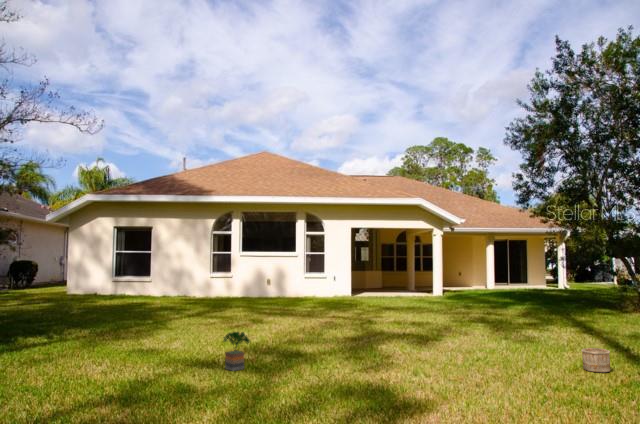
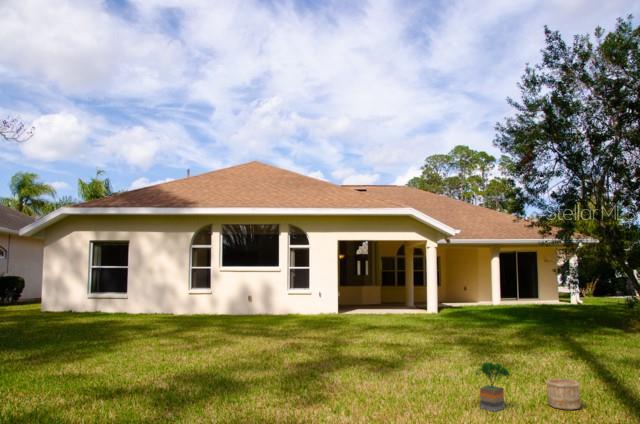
potted tree: present [223,332,250,371] -> present [475,362,510,412]

